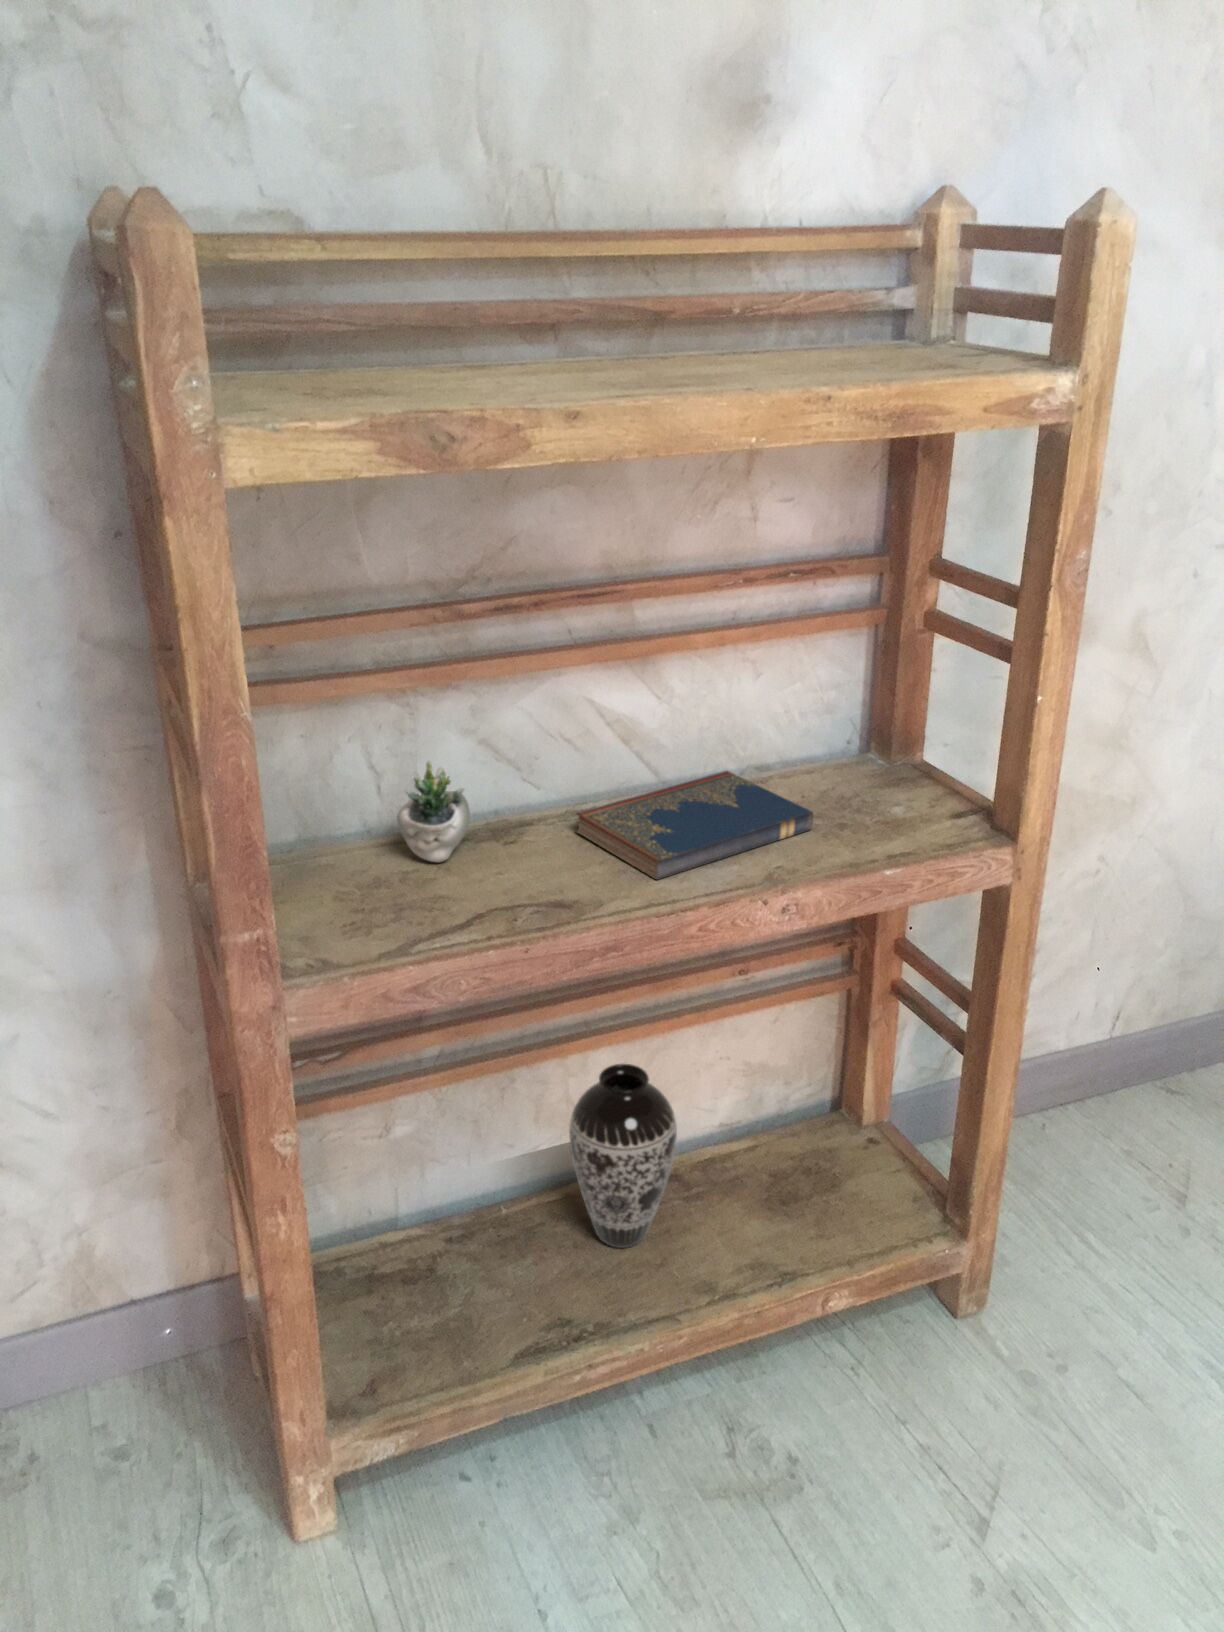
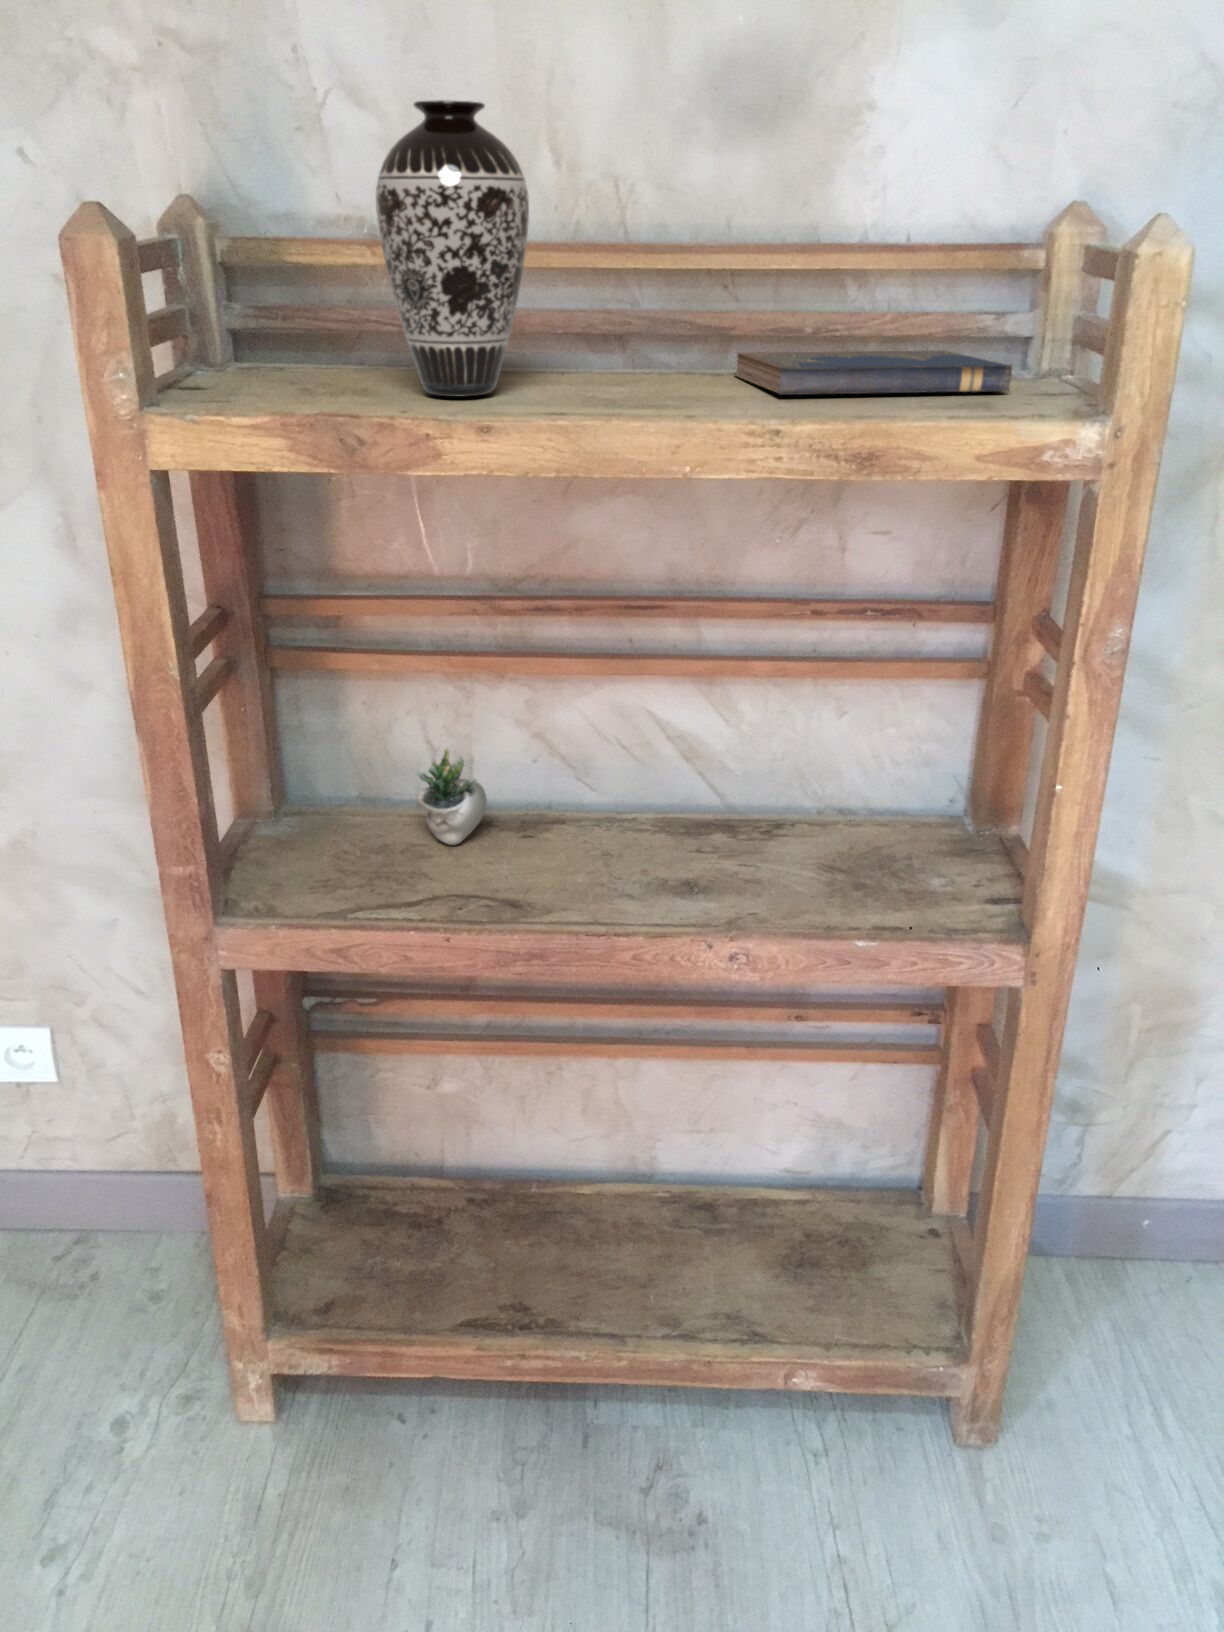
hardcover book: present [576,771,813,880] -> present [736,350,1012,395]
decorative vase: present [569,1064,677,1248] -> present [376,100,529,397]

